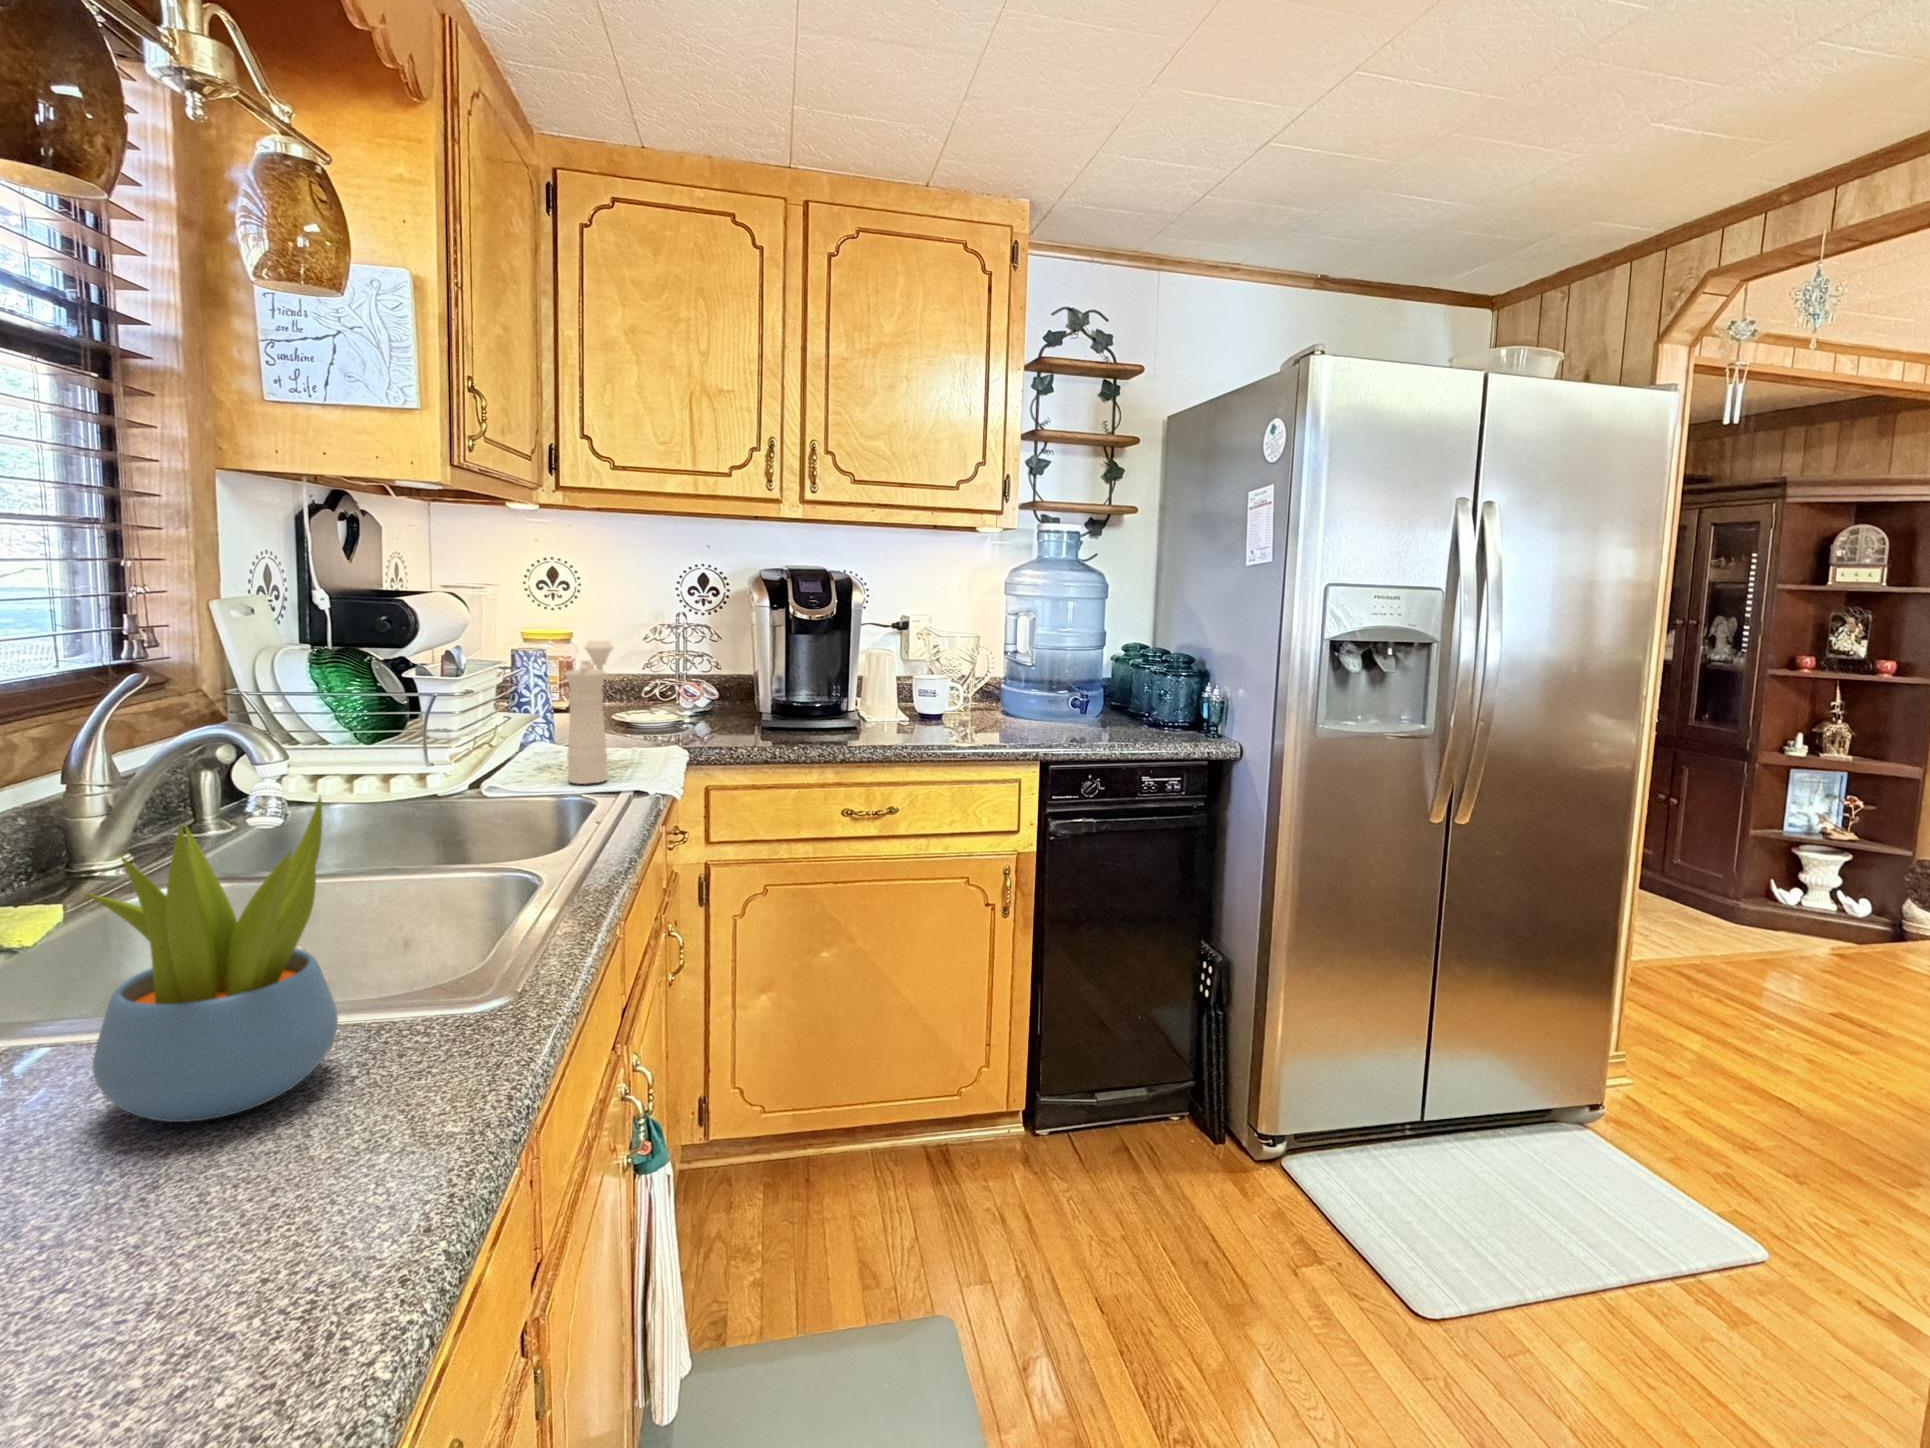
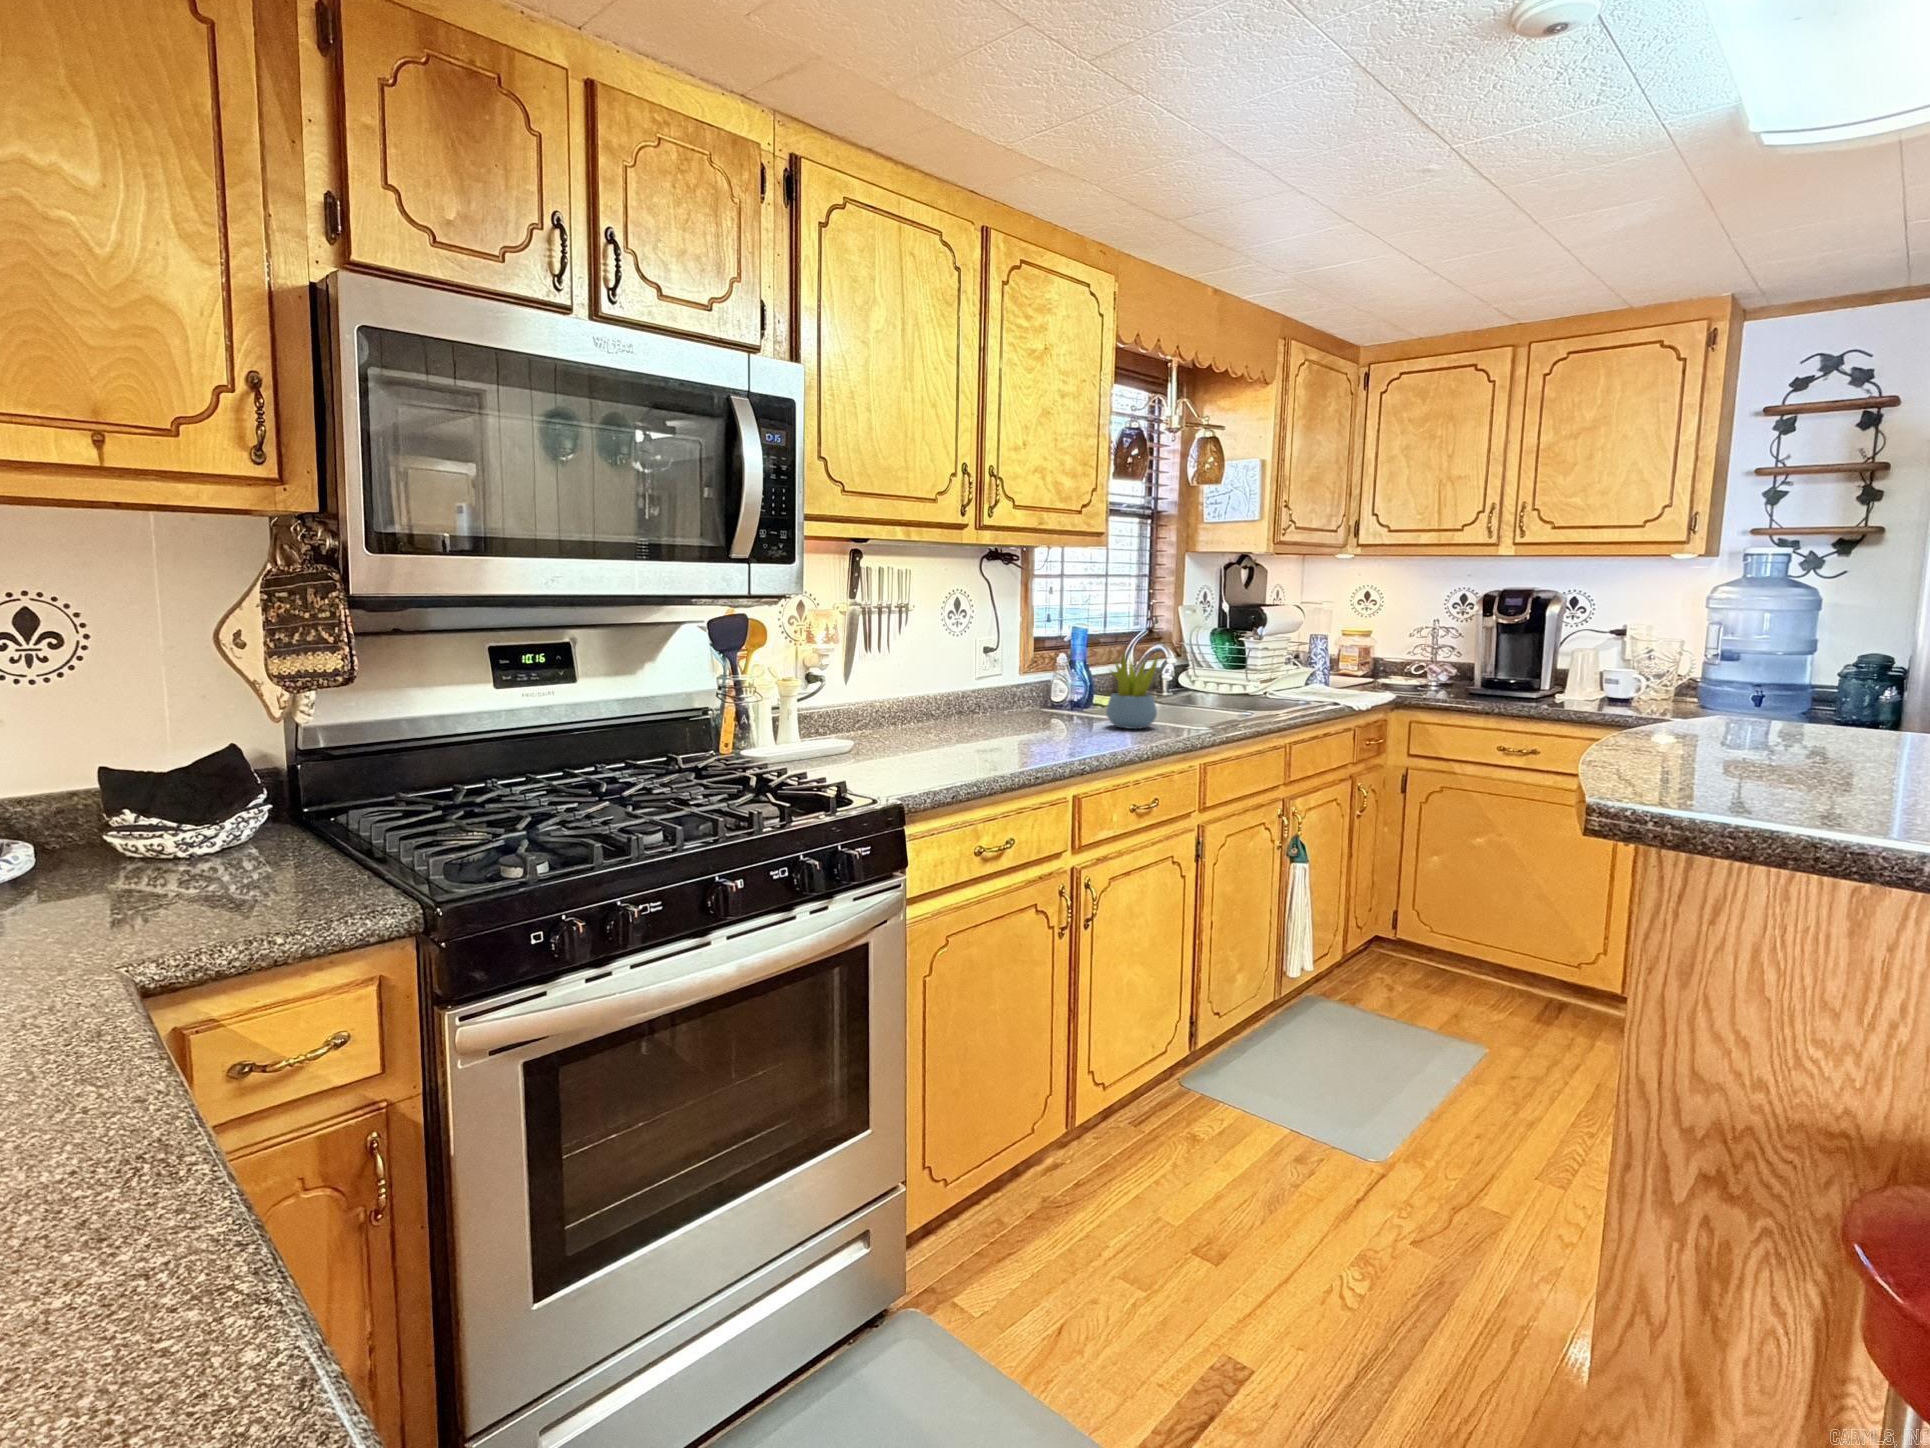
pepper mill: present [566,640,613,784] -> none [1310,628,1346,697]

